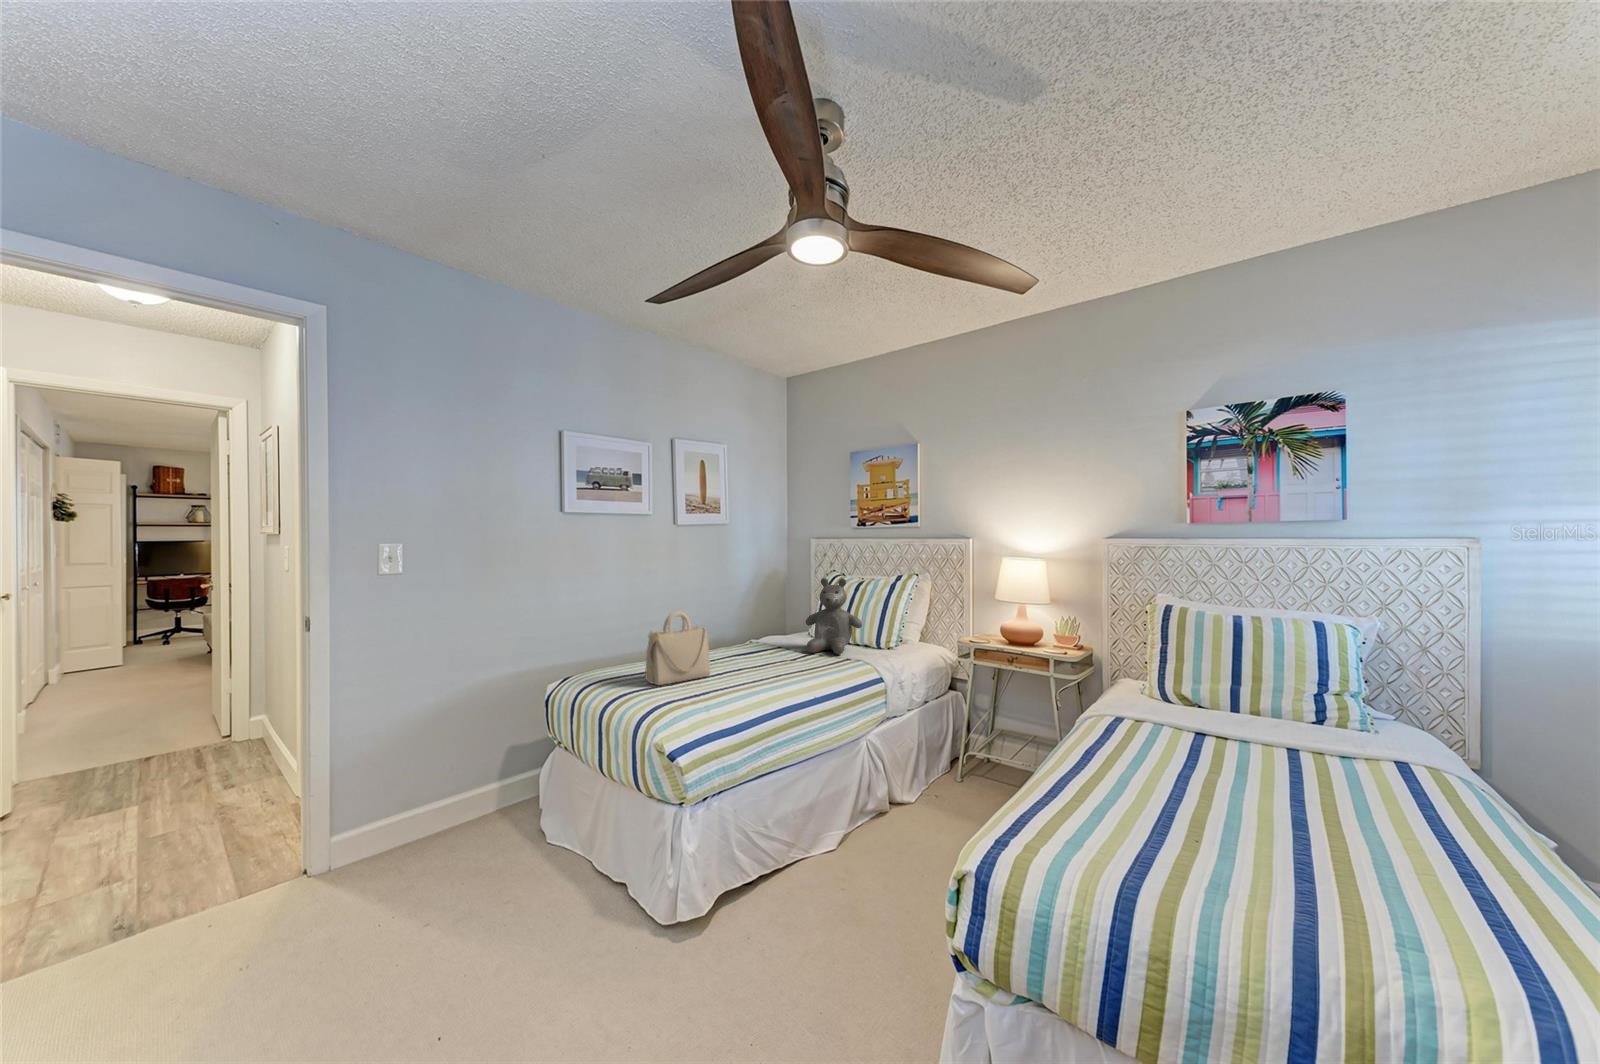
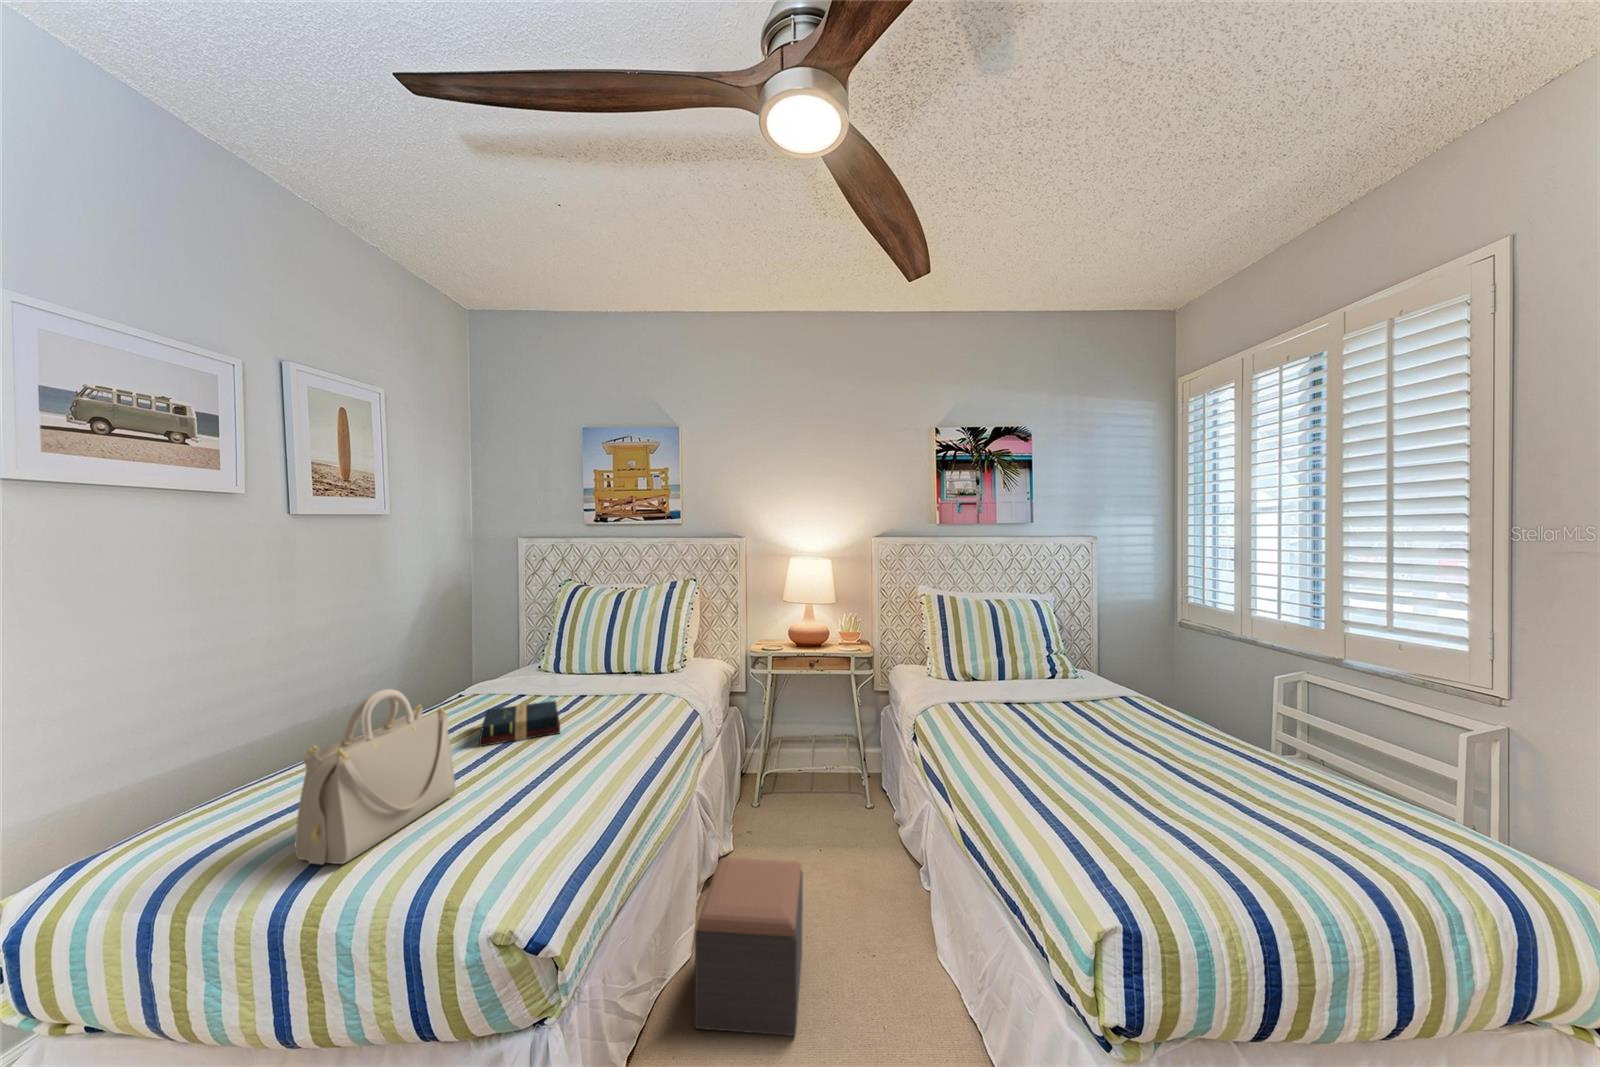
teddy bear: present [806,578,862,655] -> none [561,591,645,698]
hardback book: none [737,645,788,665] -> present [479,701,560,746]
footstool: none [827,775,922,896] -> present [695,858,803,1036]

